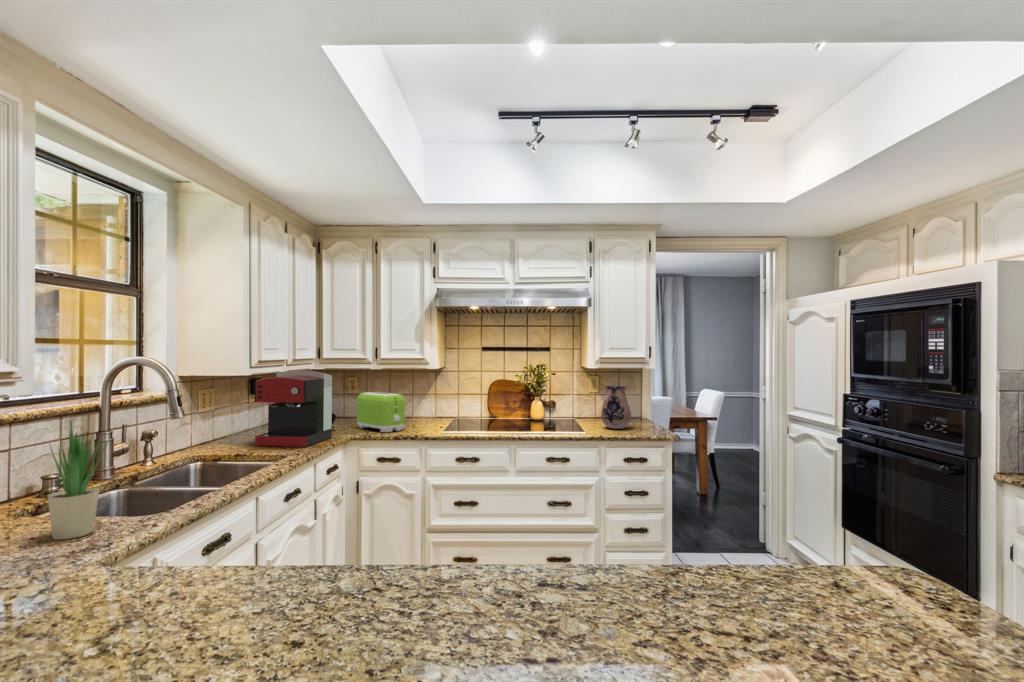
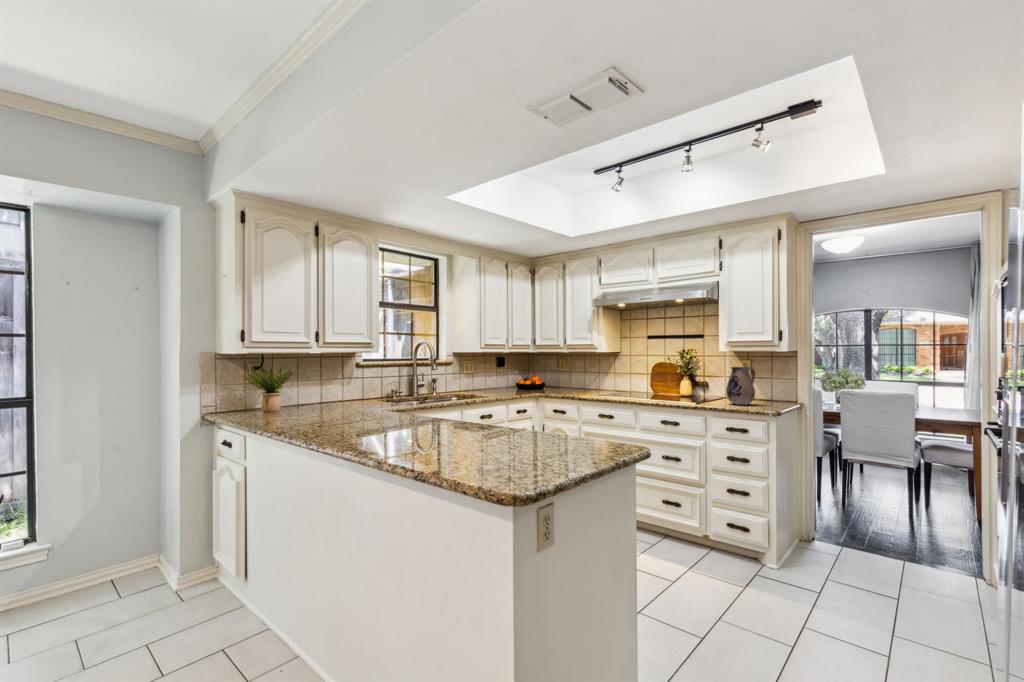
coffee maker: present [255,370,332,447] -> none [479,352,524,396]
toaster: present [357,392,405,432] -> none [553,369,576,395]
potted plant: present [48,422,108,539] -> none [356,363,375,409]

